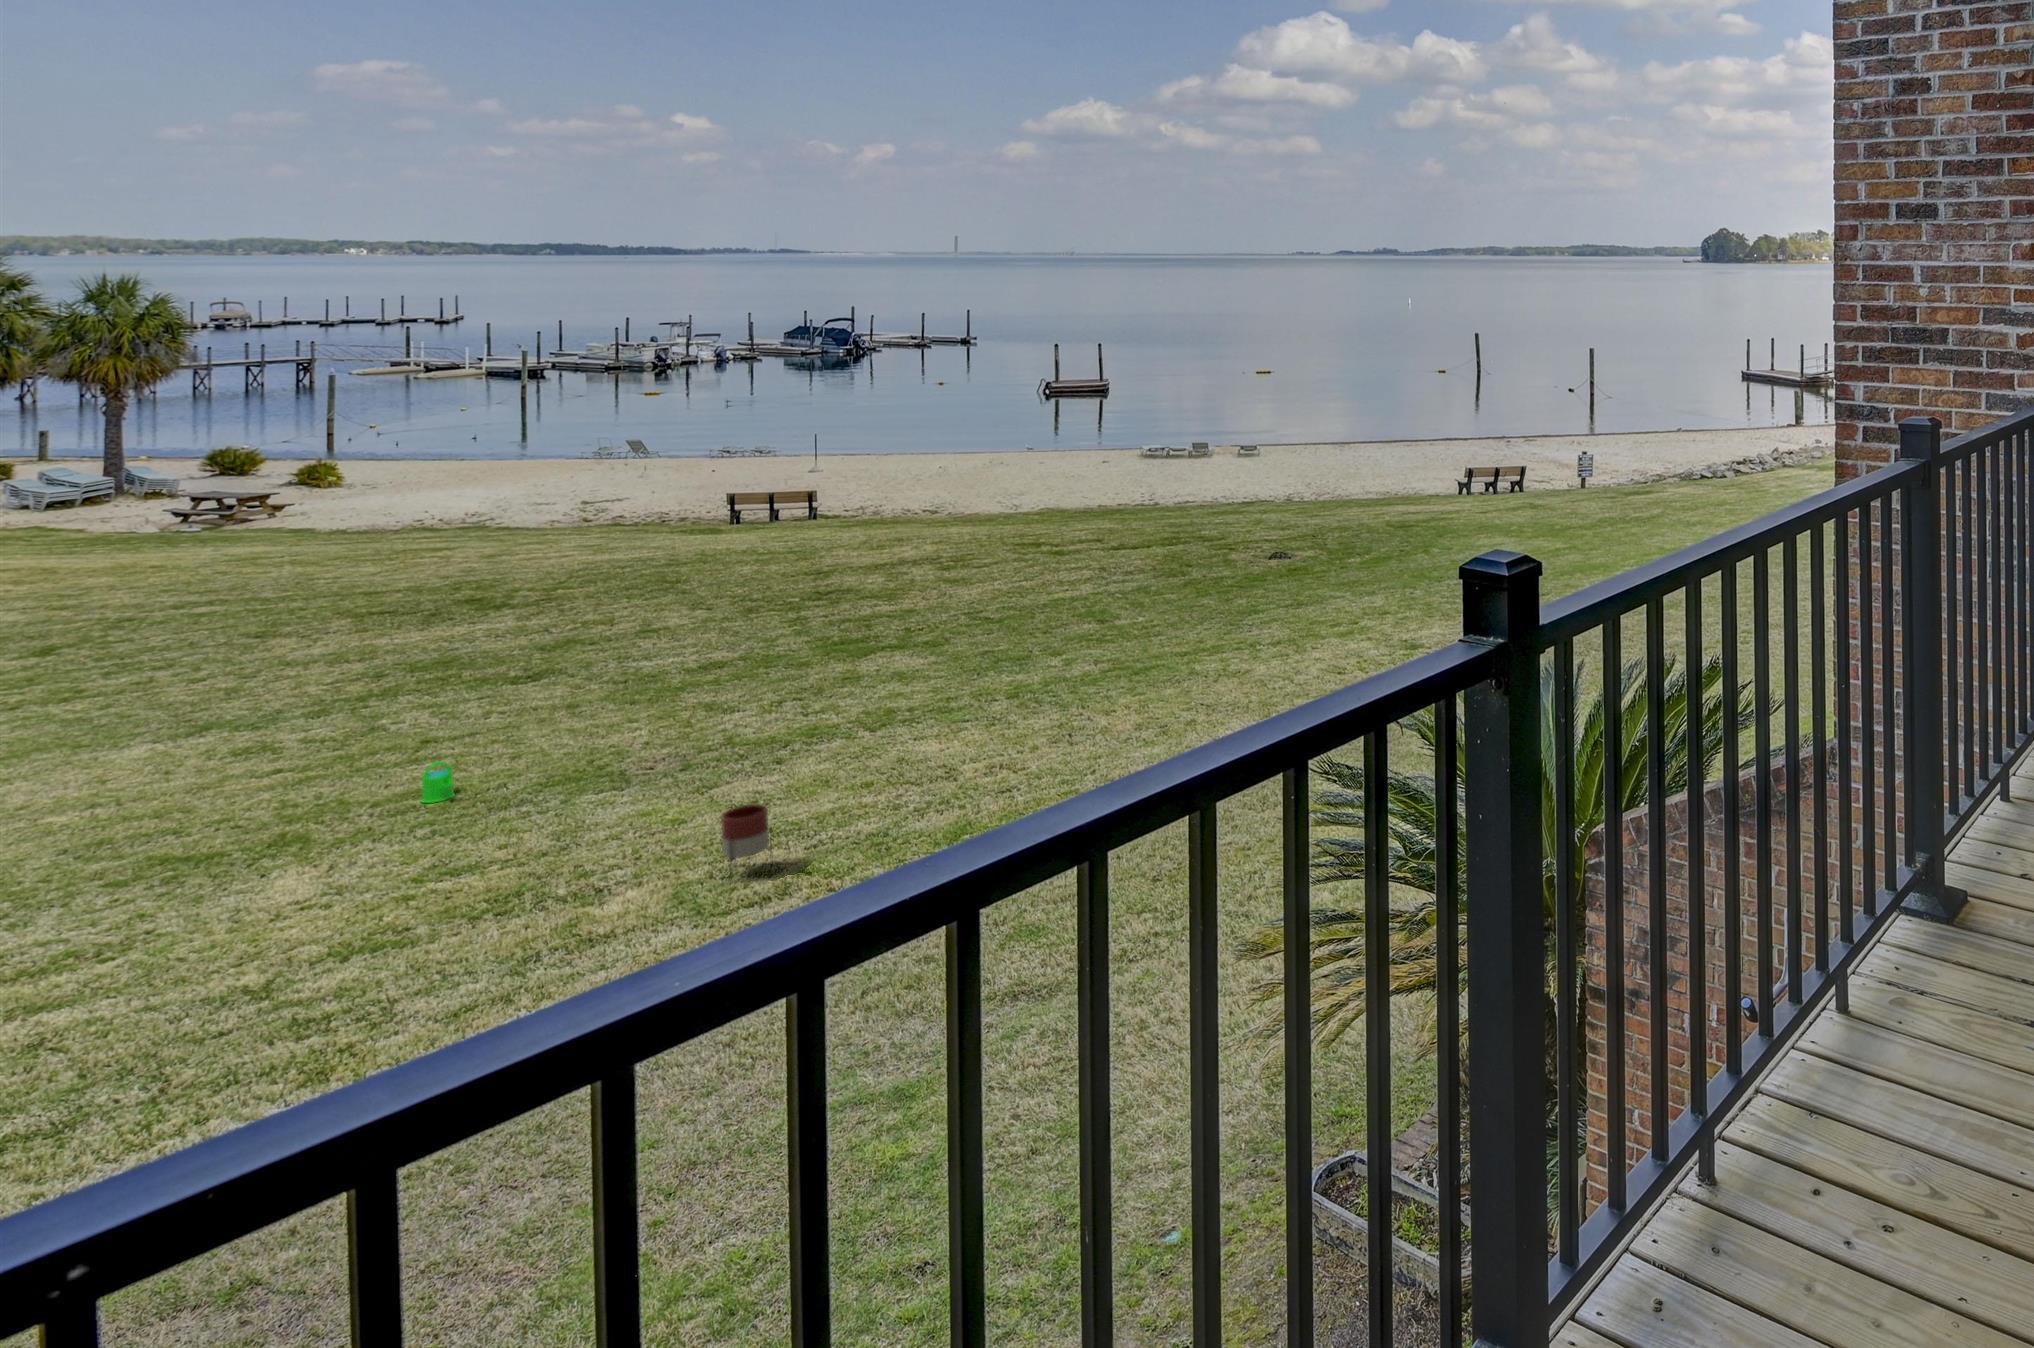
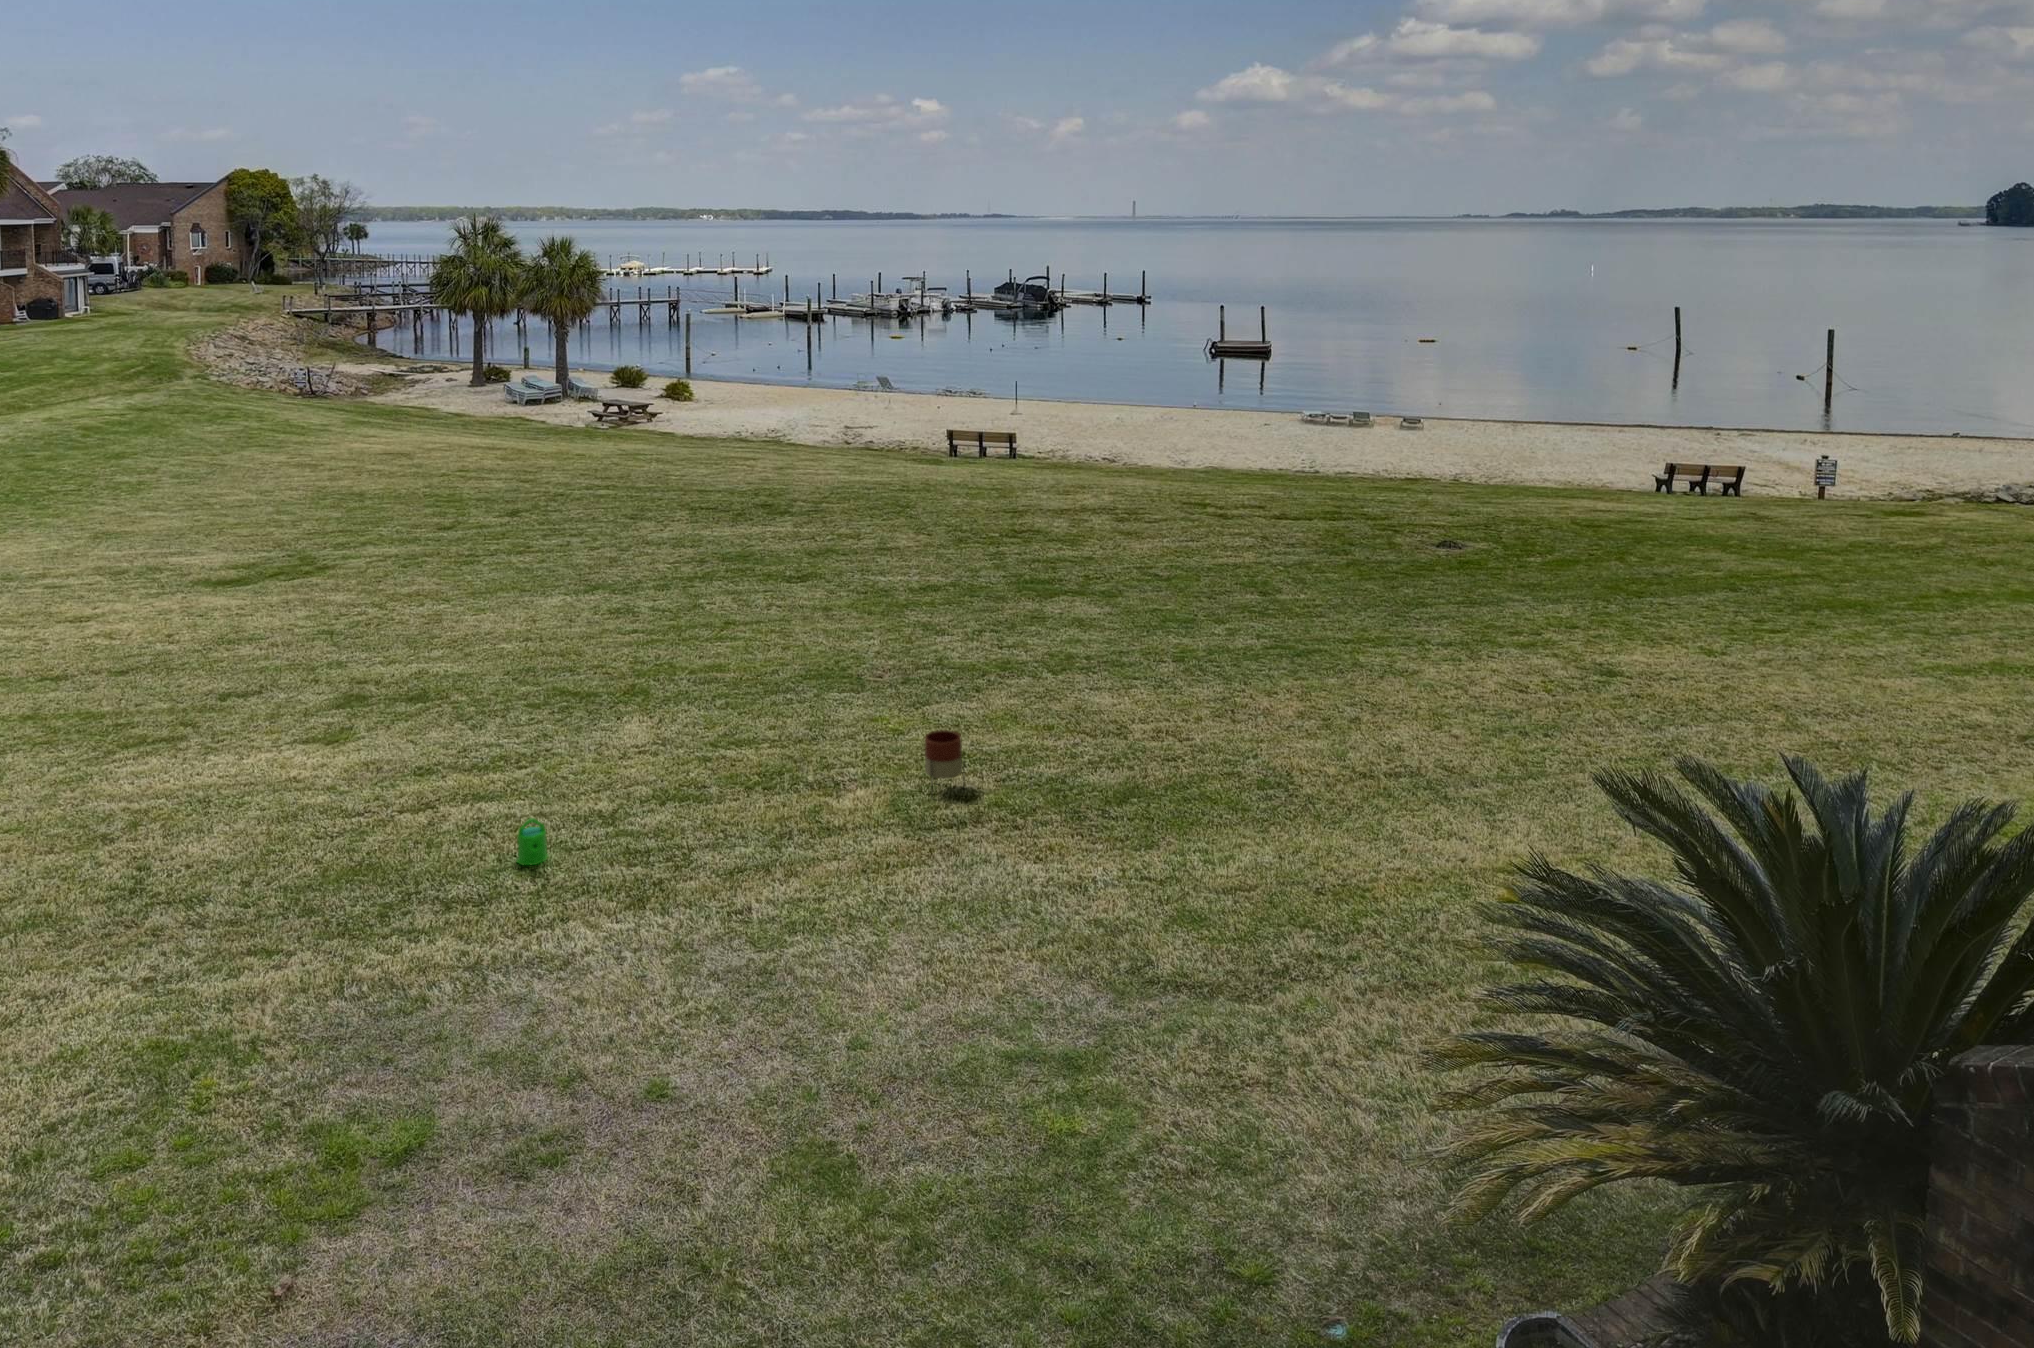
watering can: present [422,761,455,803] -> present [517,818,548,865]

